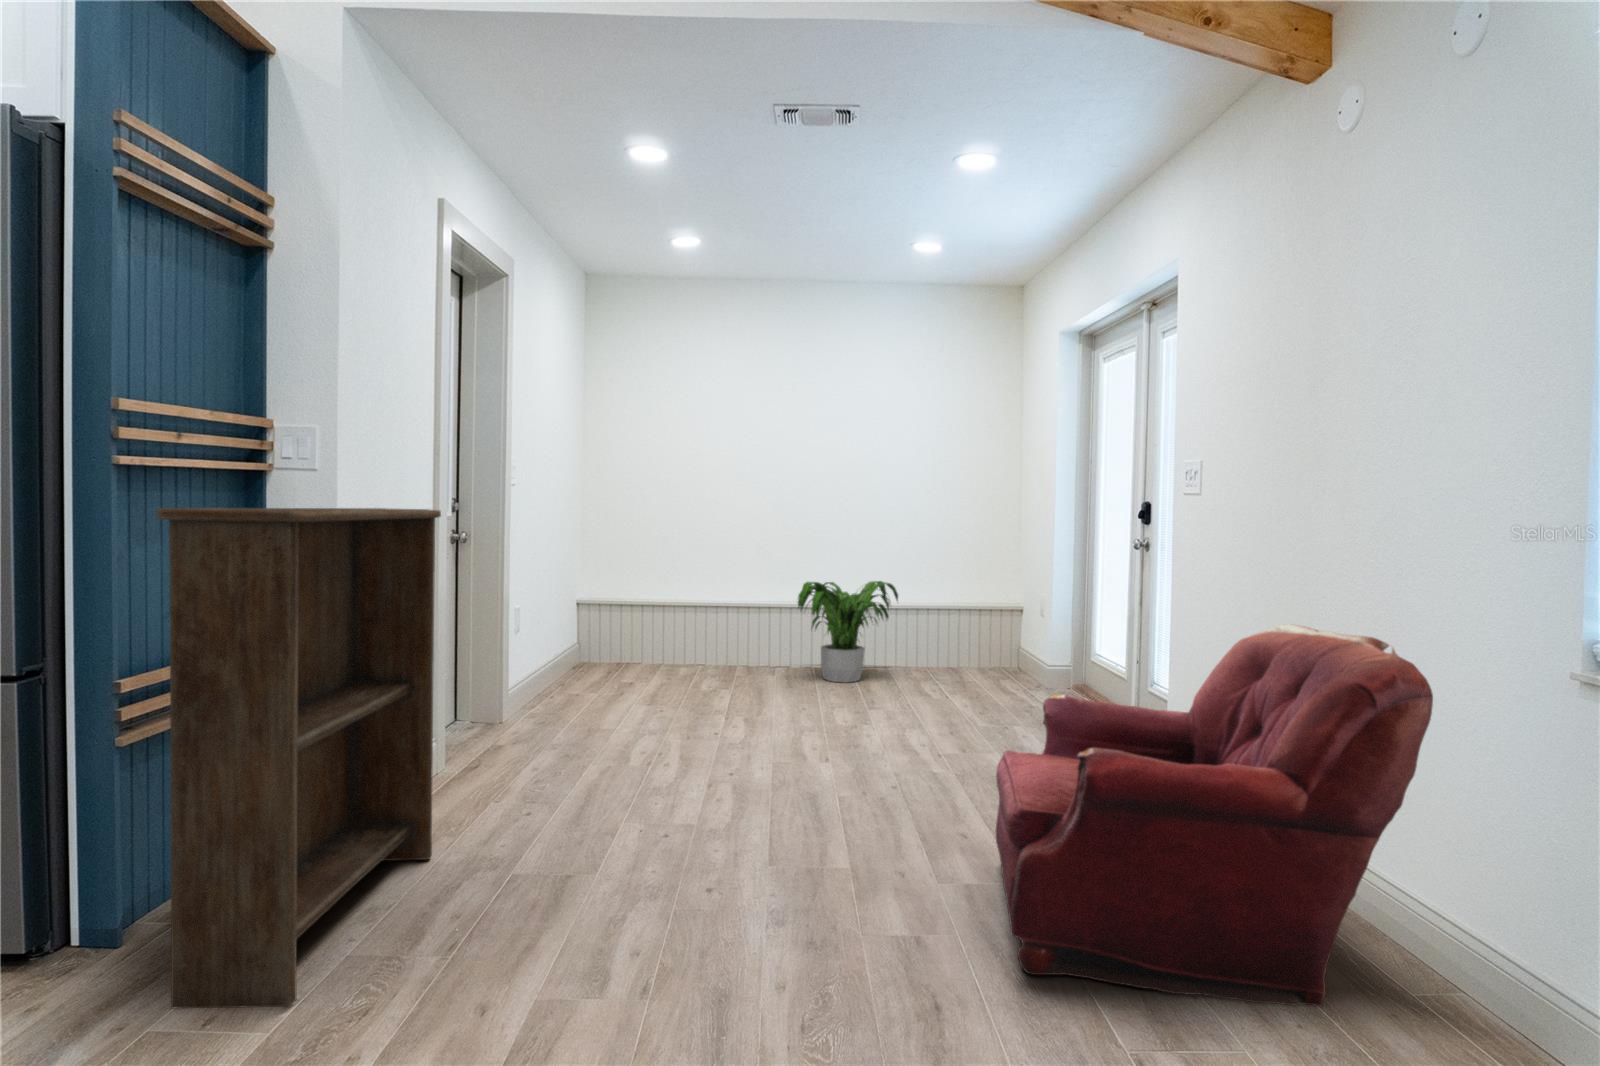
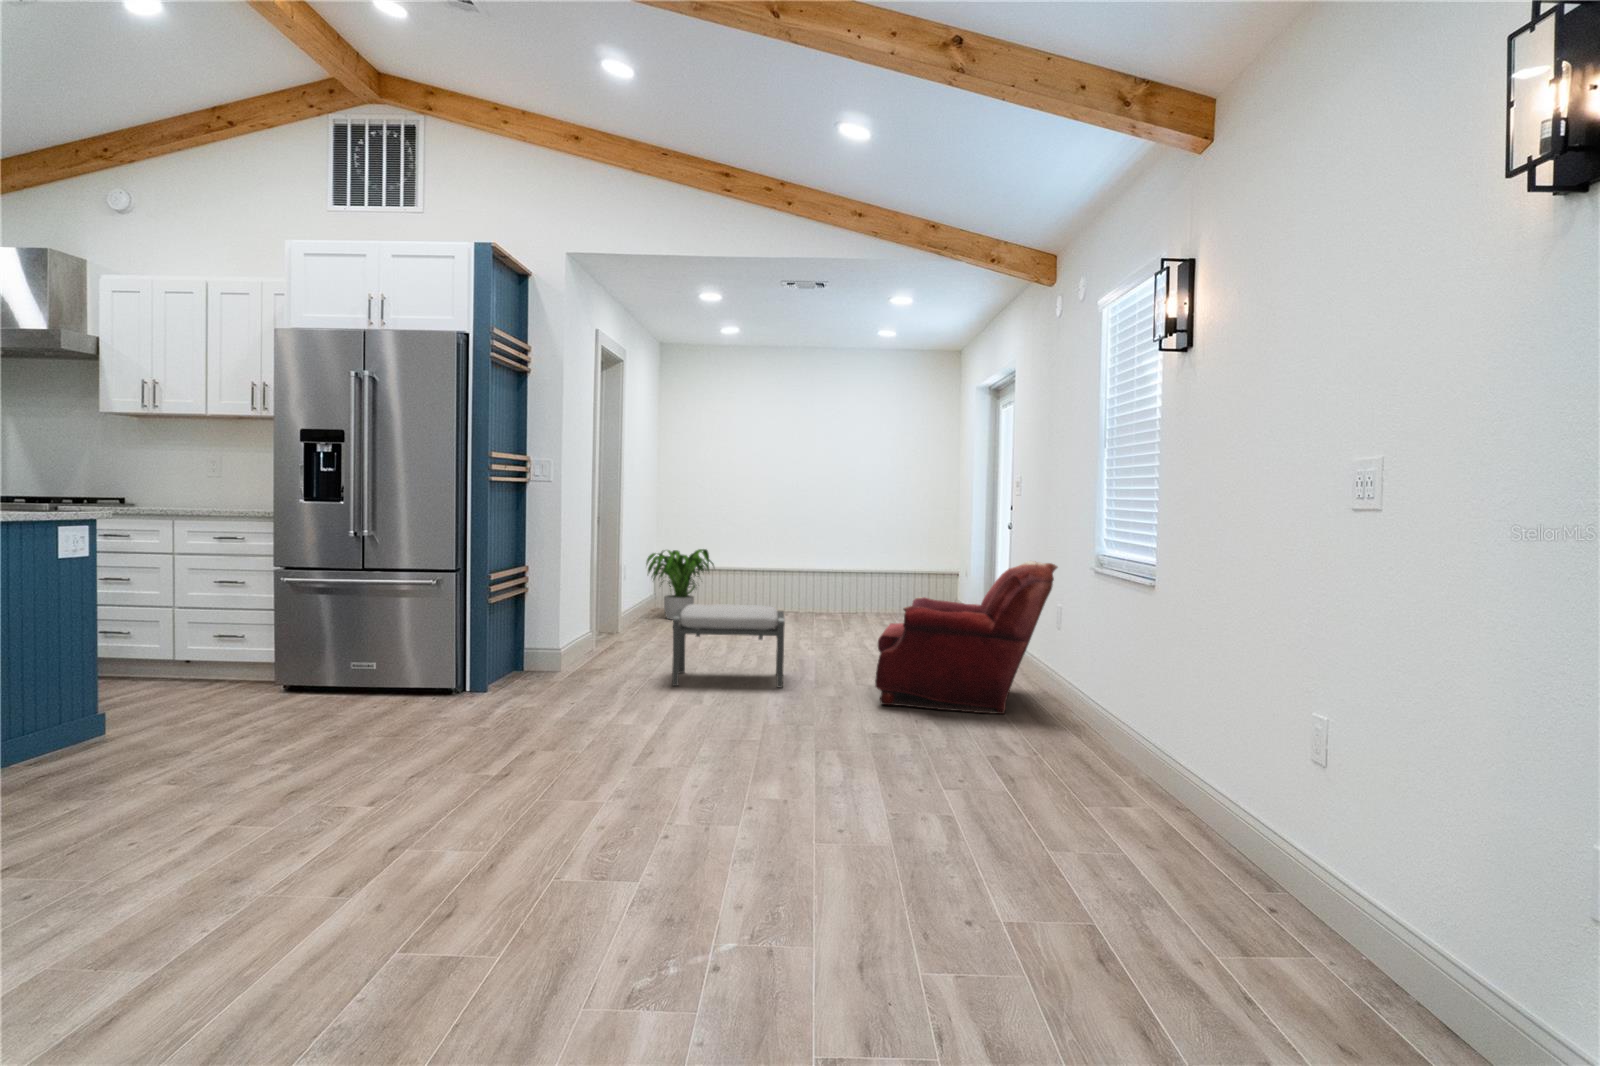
bookshelf: present [157,508,441,1009] -> none [527,500,613,704]
potted plant: present [798,581,898,683] -> present [646,549,714,620]
ottoman: none [555,711,793,900] -> present [672,604,785,687]

